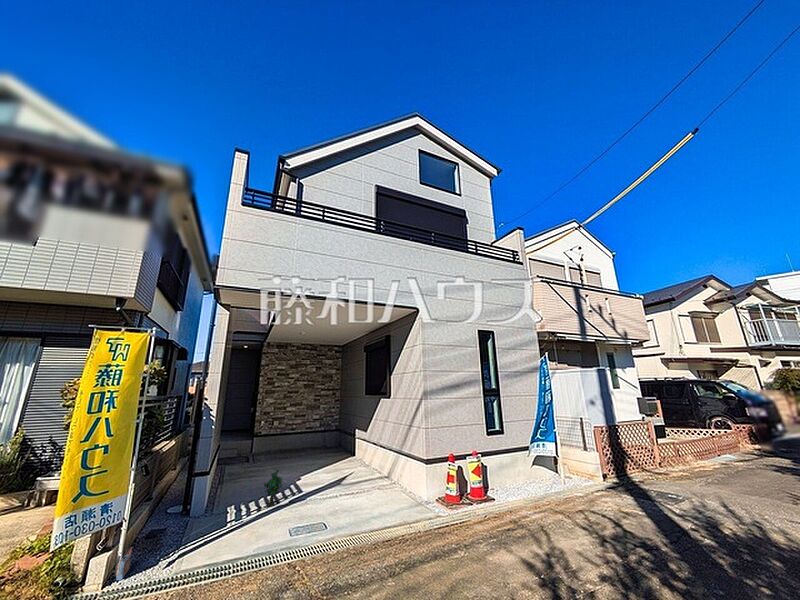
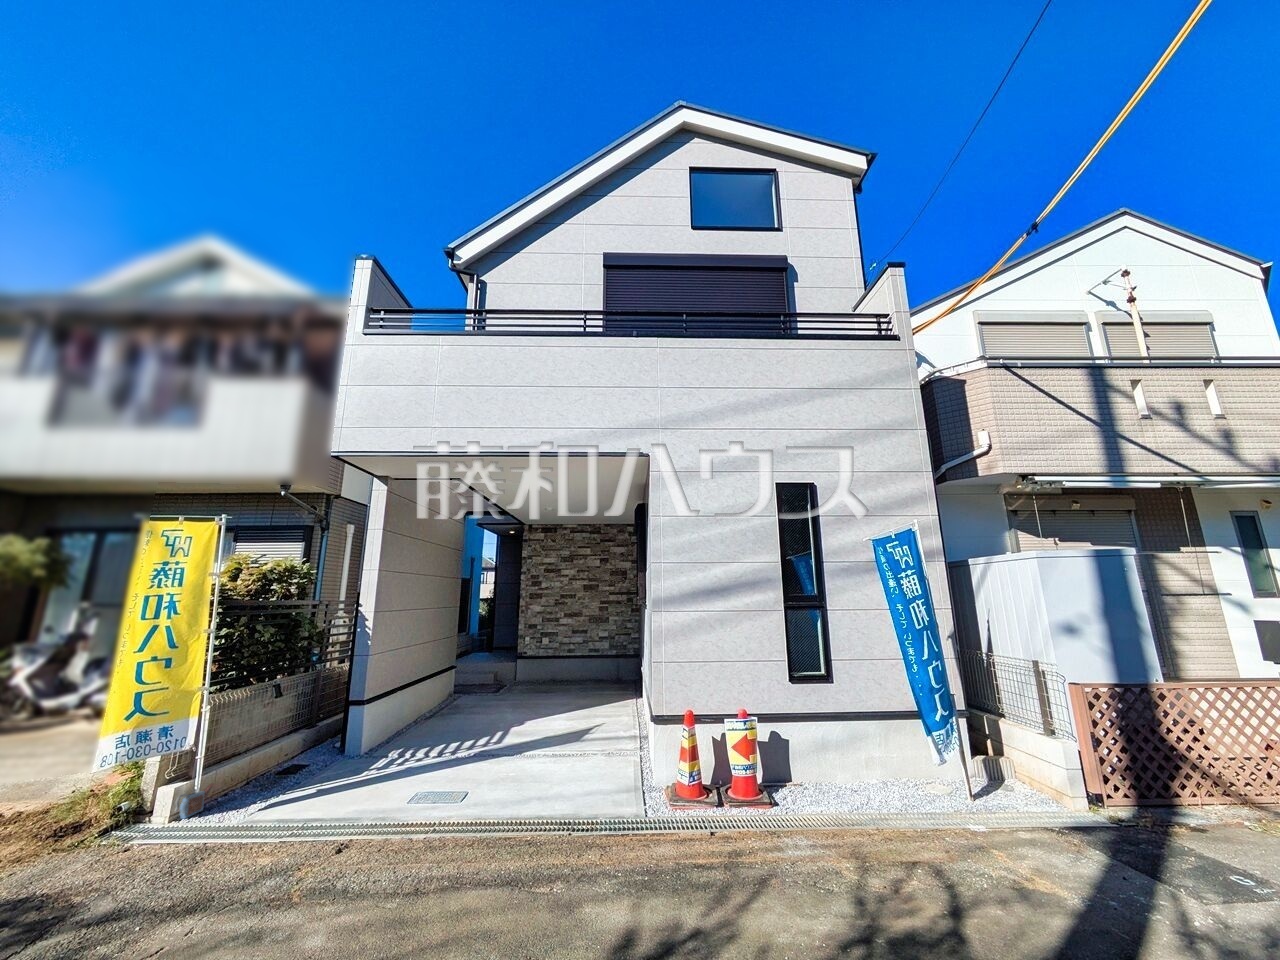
decorative plant: present [264,470,282,506] -> none [425,708,454,759]

